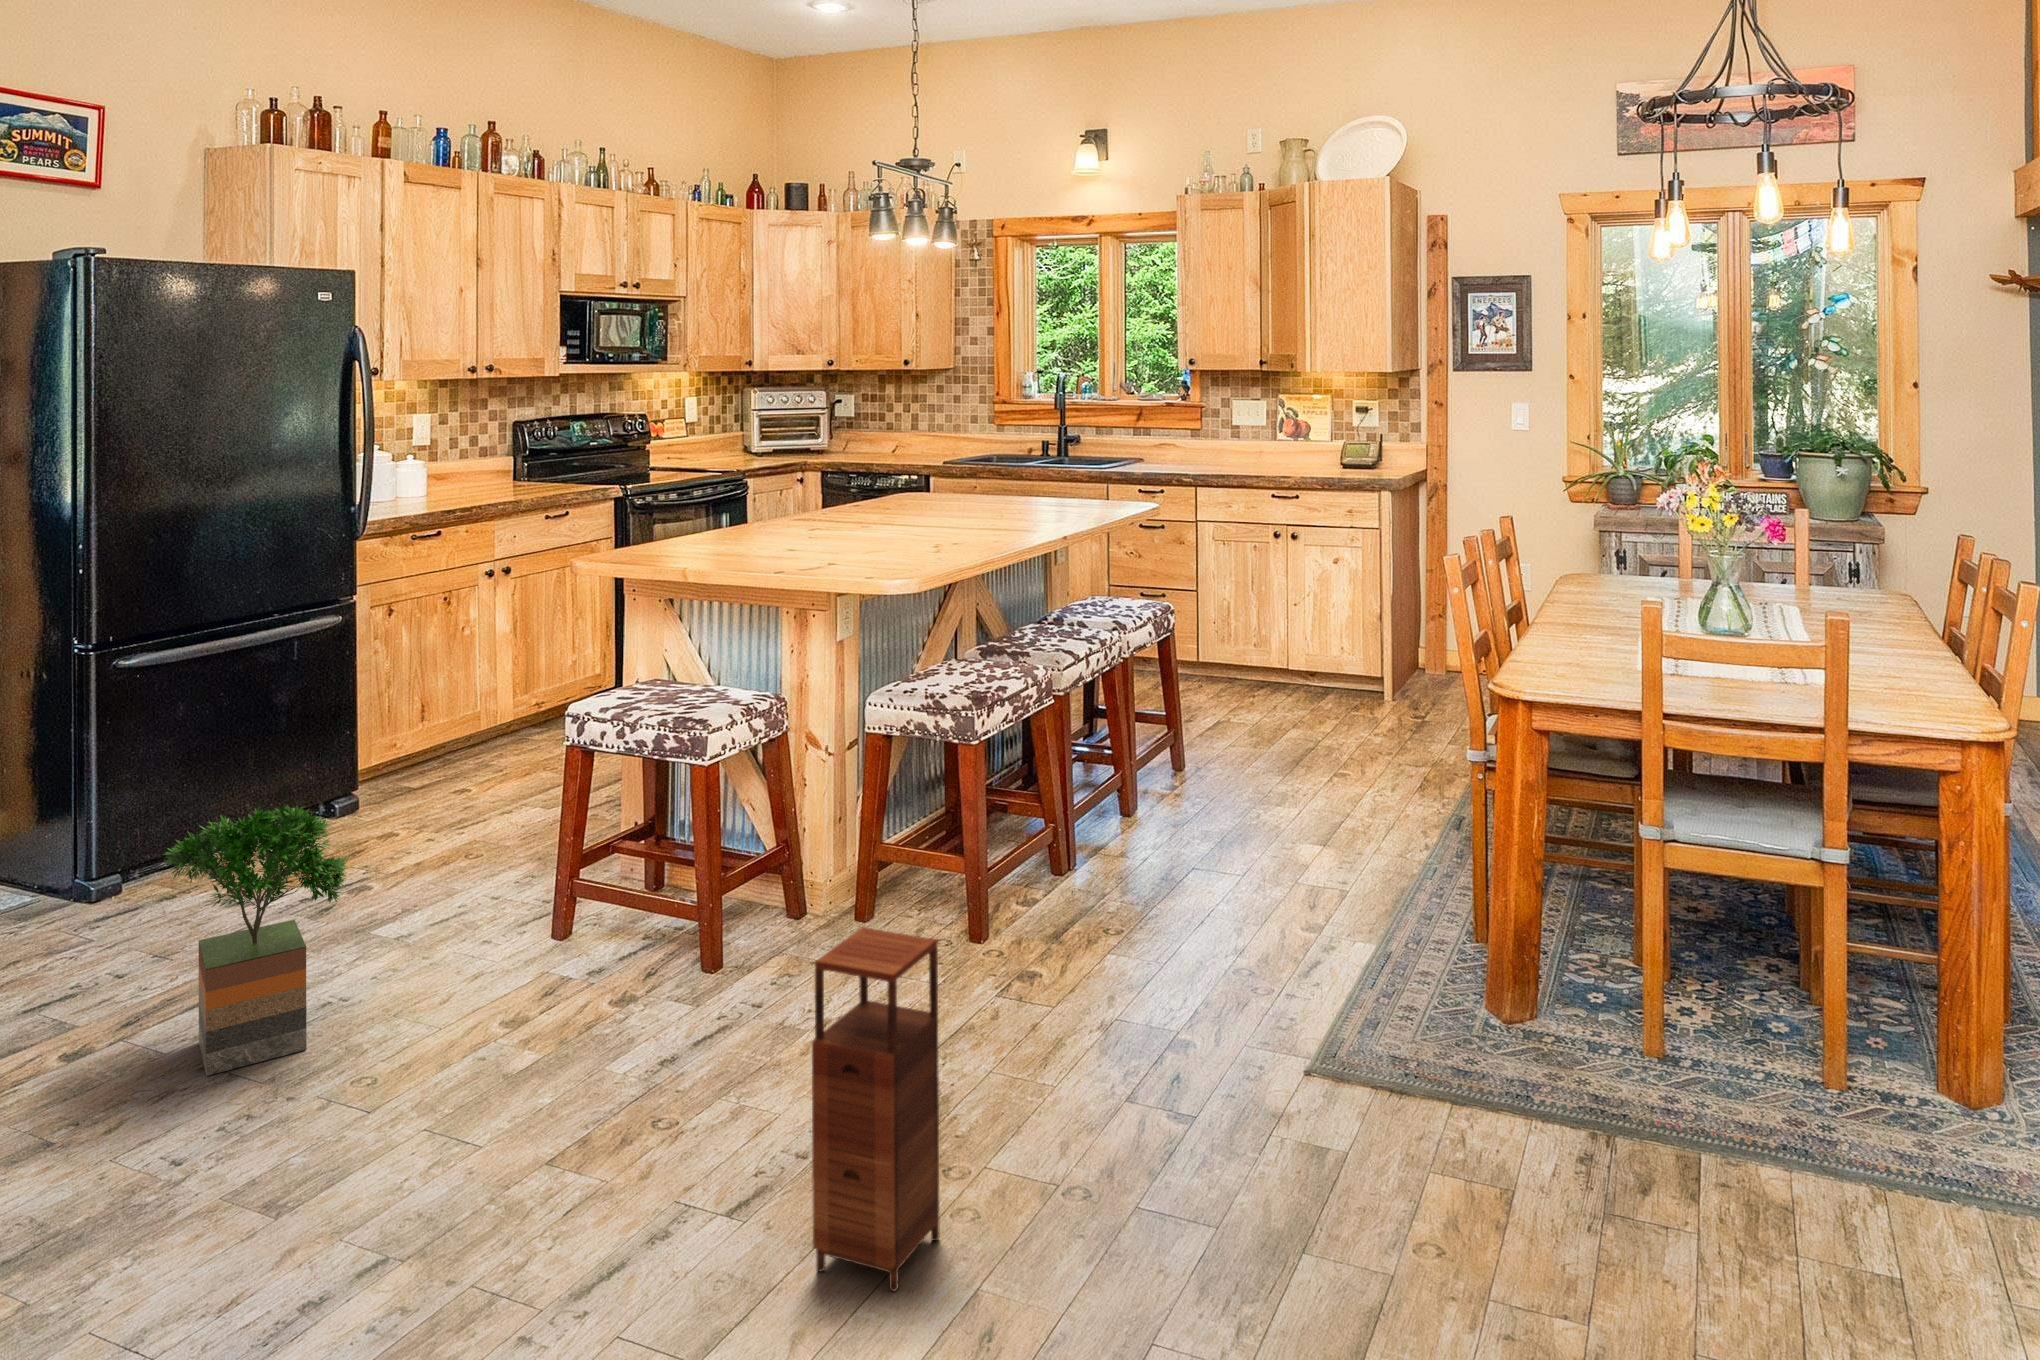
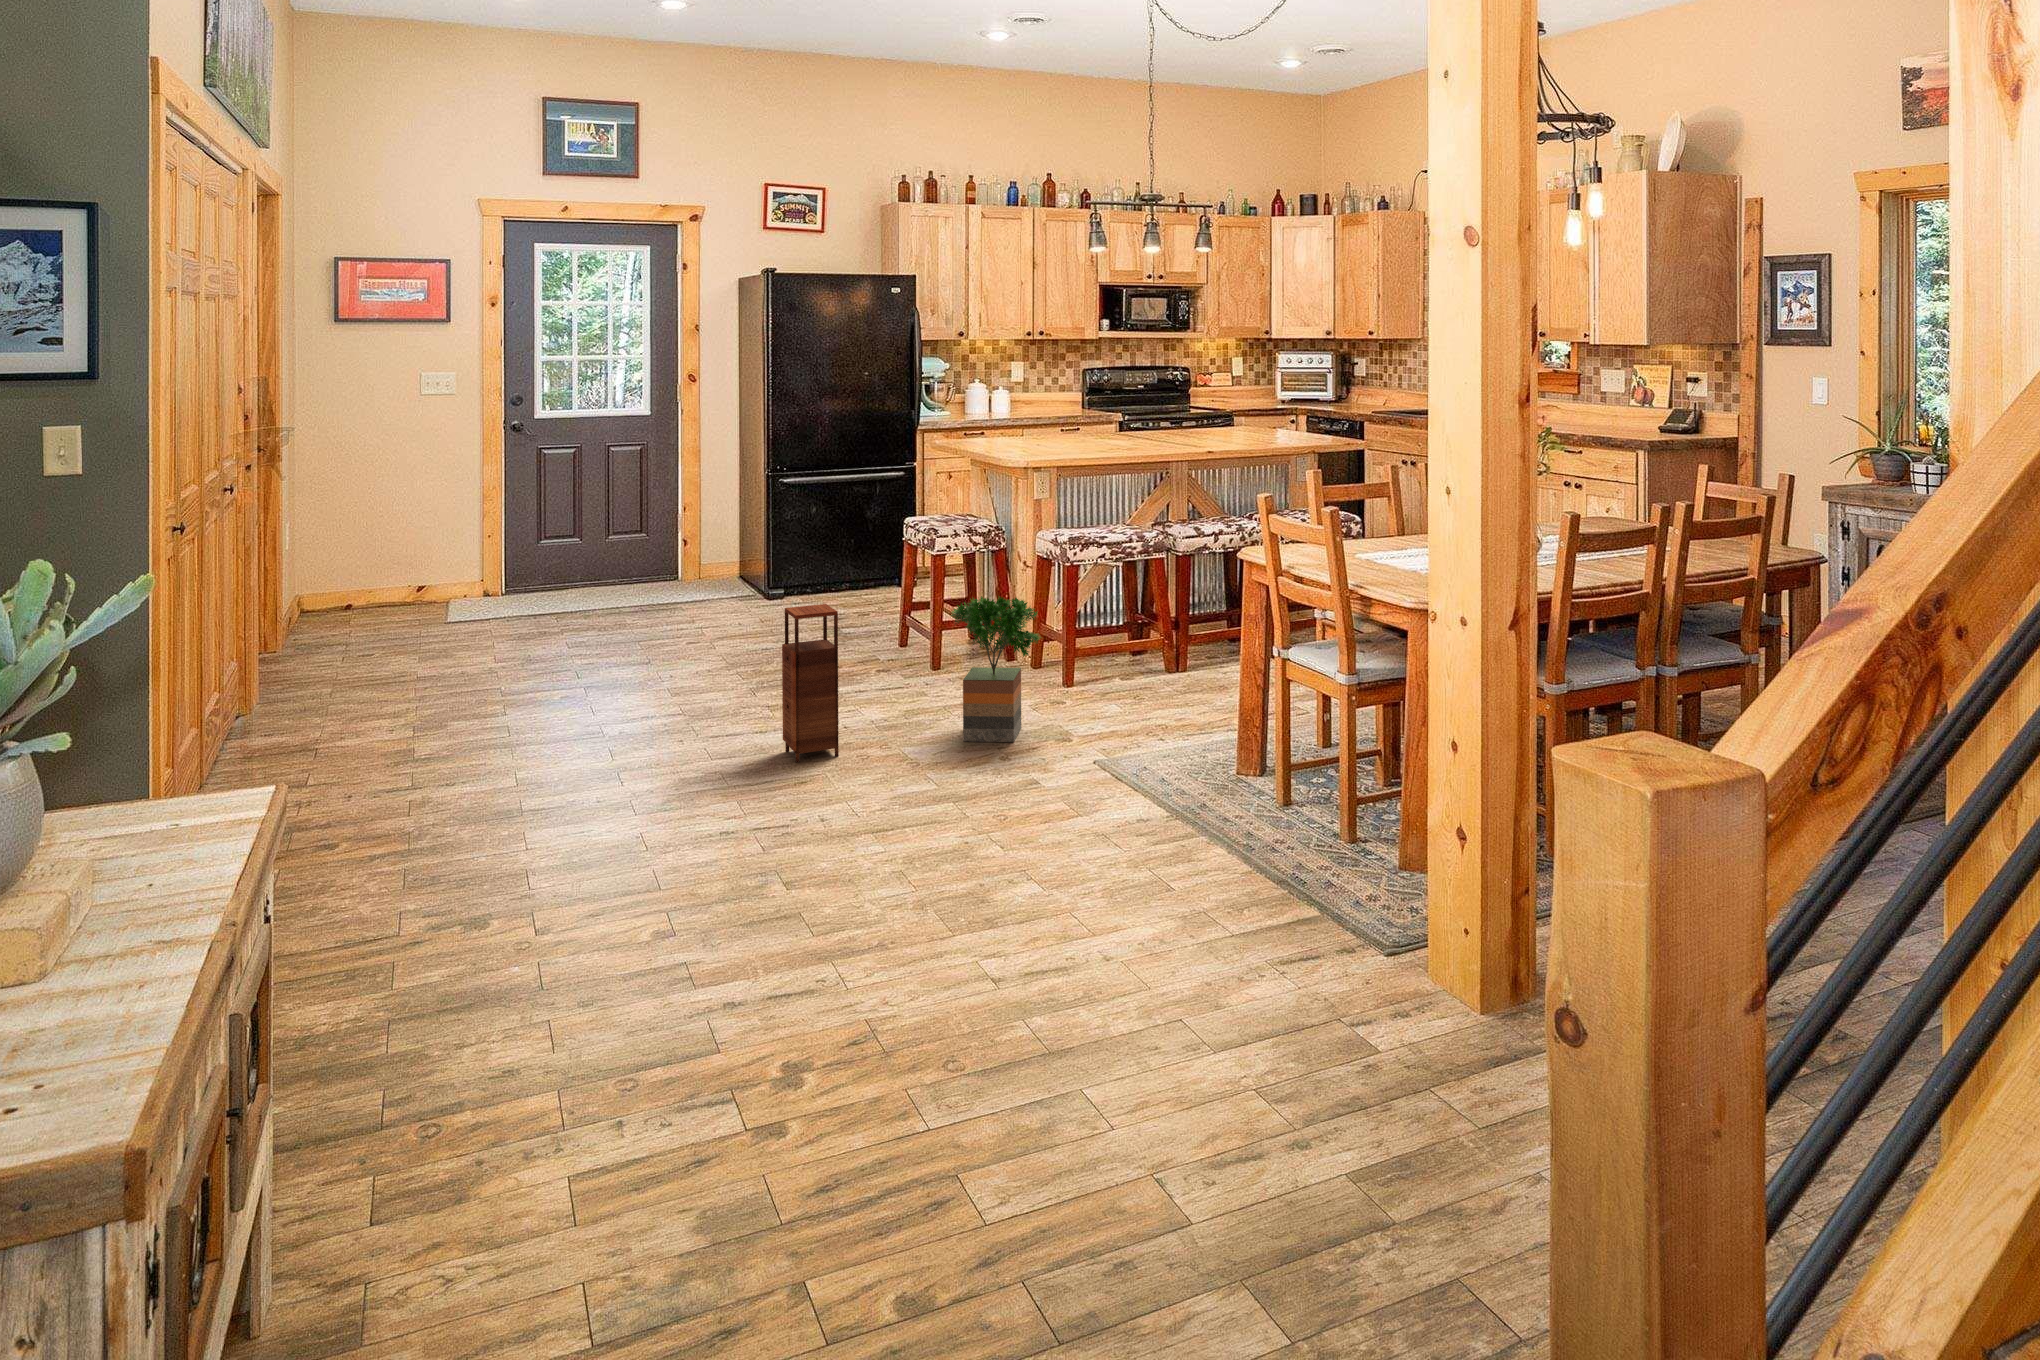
potted tree: present [164,804,348,1076] -> present [952,596,1041,742]

